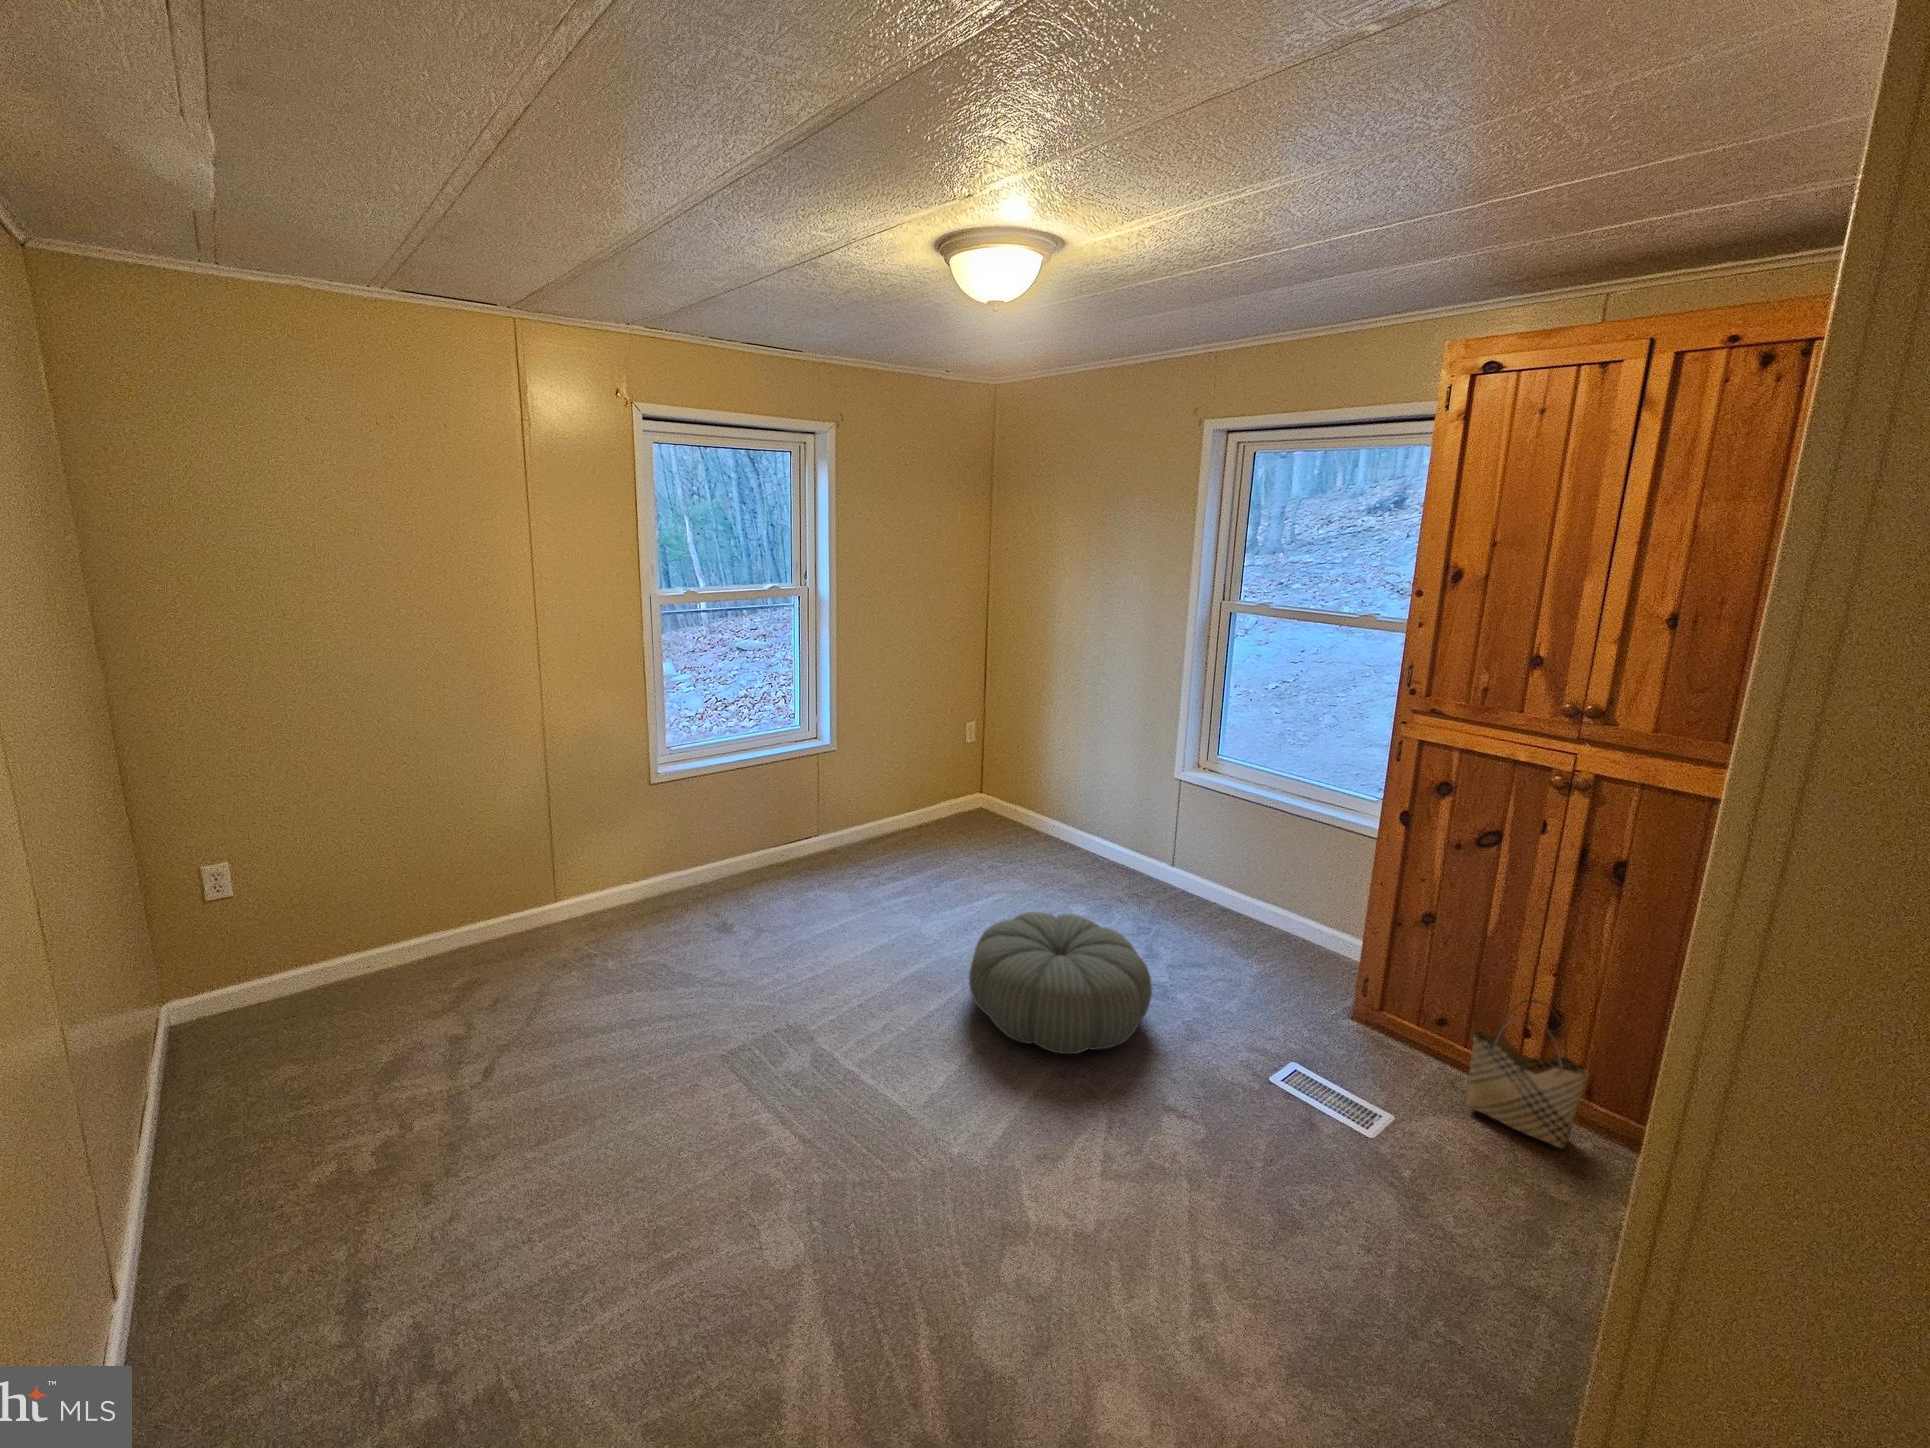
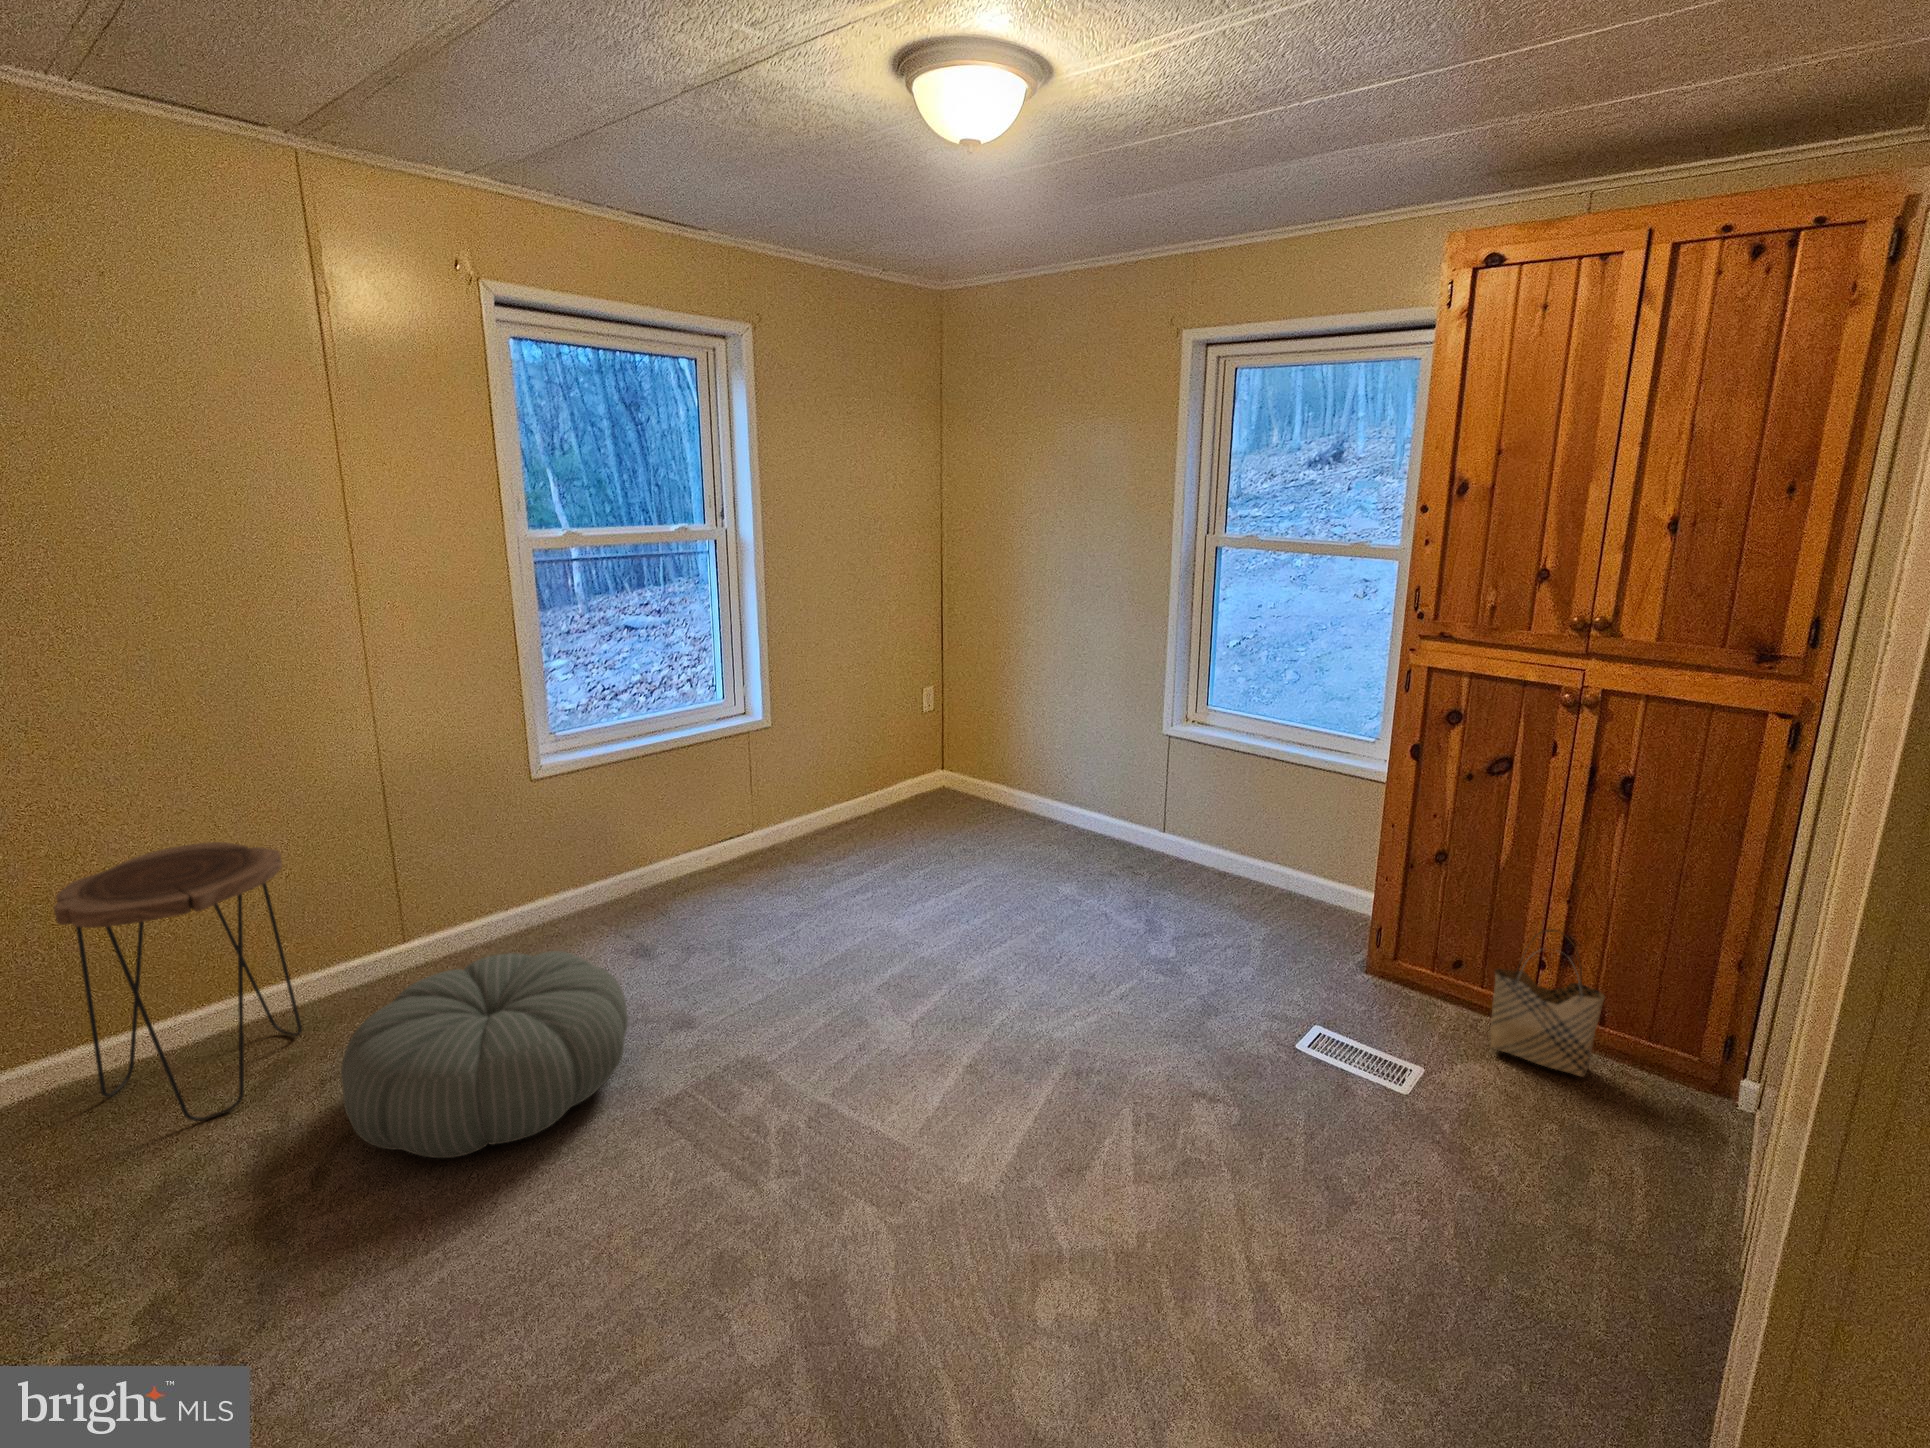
side table: none [361,810,499,1006] -> present [54,842,302,1121]
pouf: present [969,912,1152,1054] -> present [341,951,628,1158]

